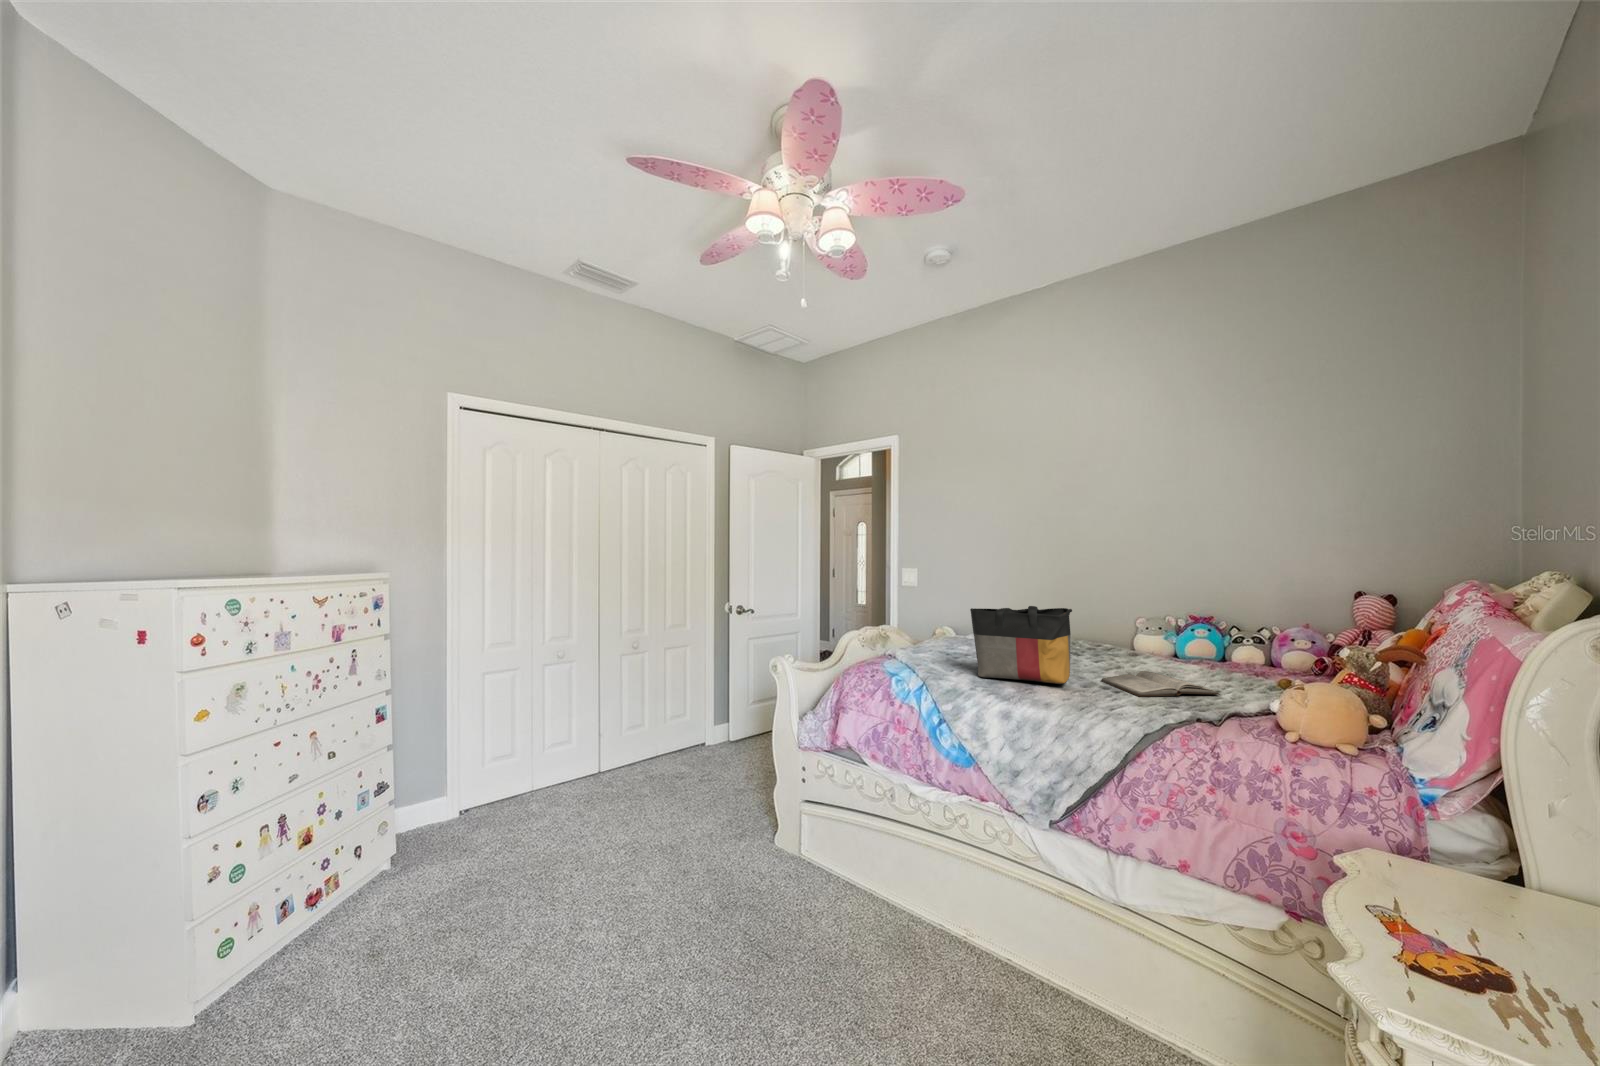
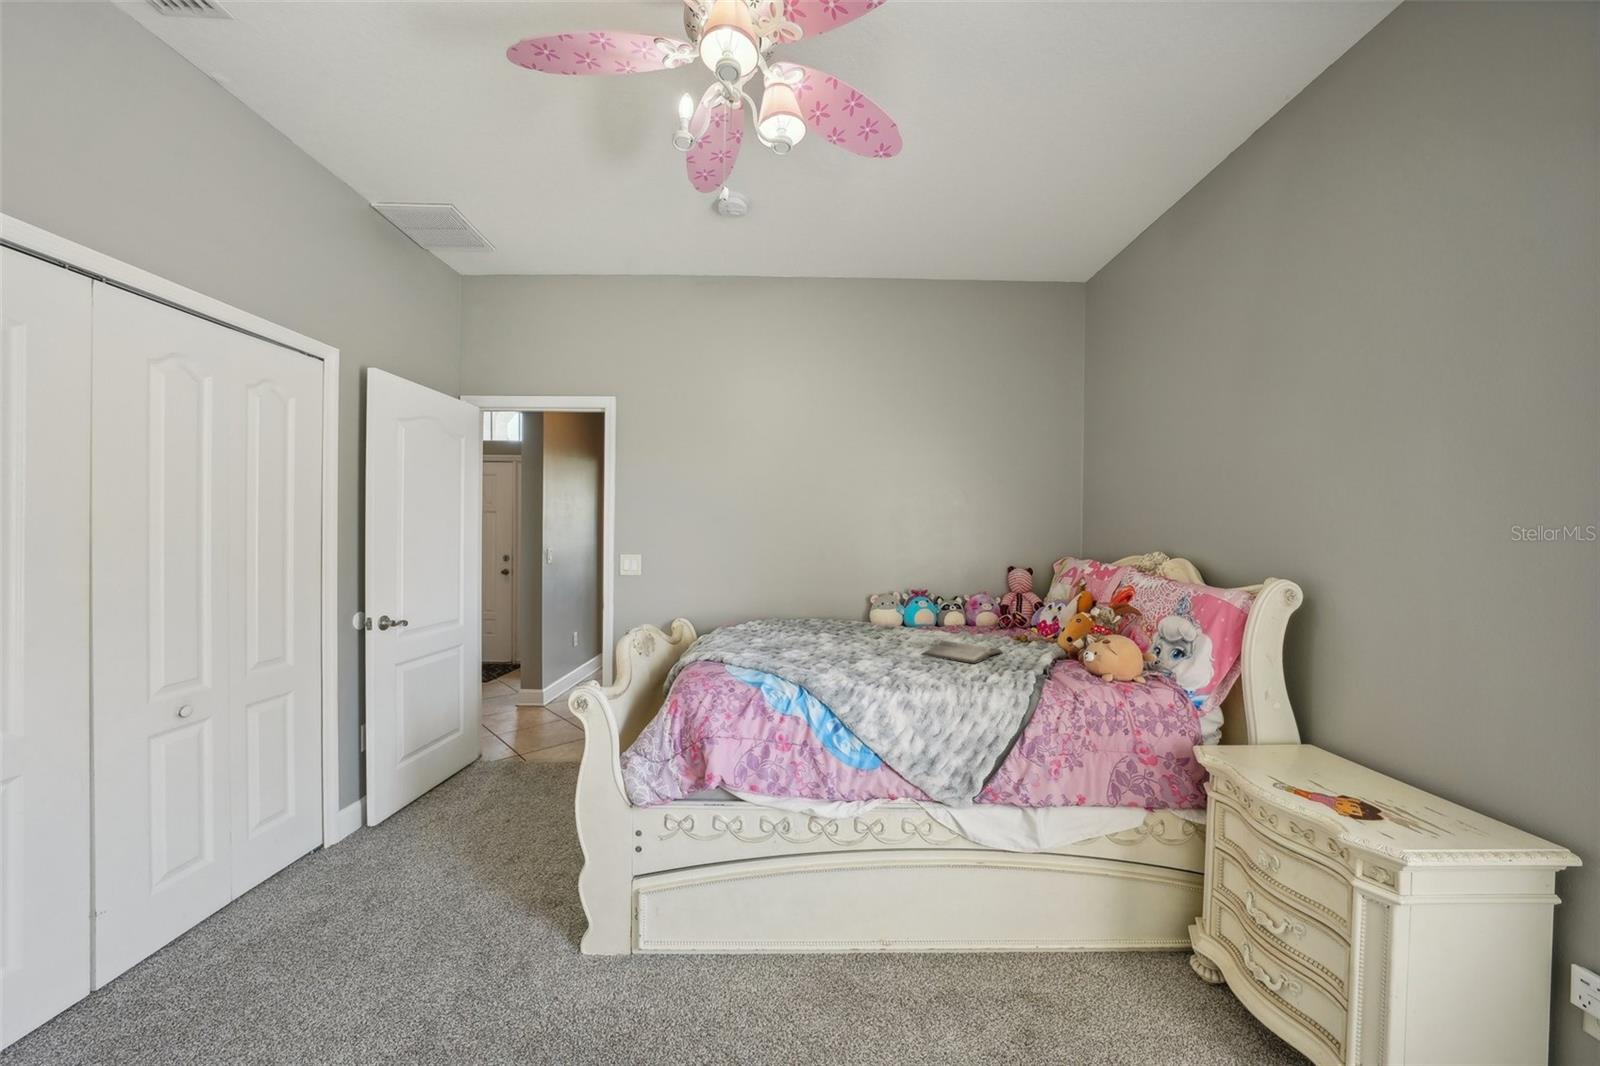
tote bag: present [970,606,1072,684] -> none [833,591,927,669]

